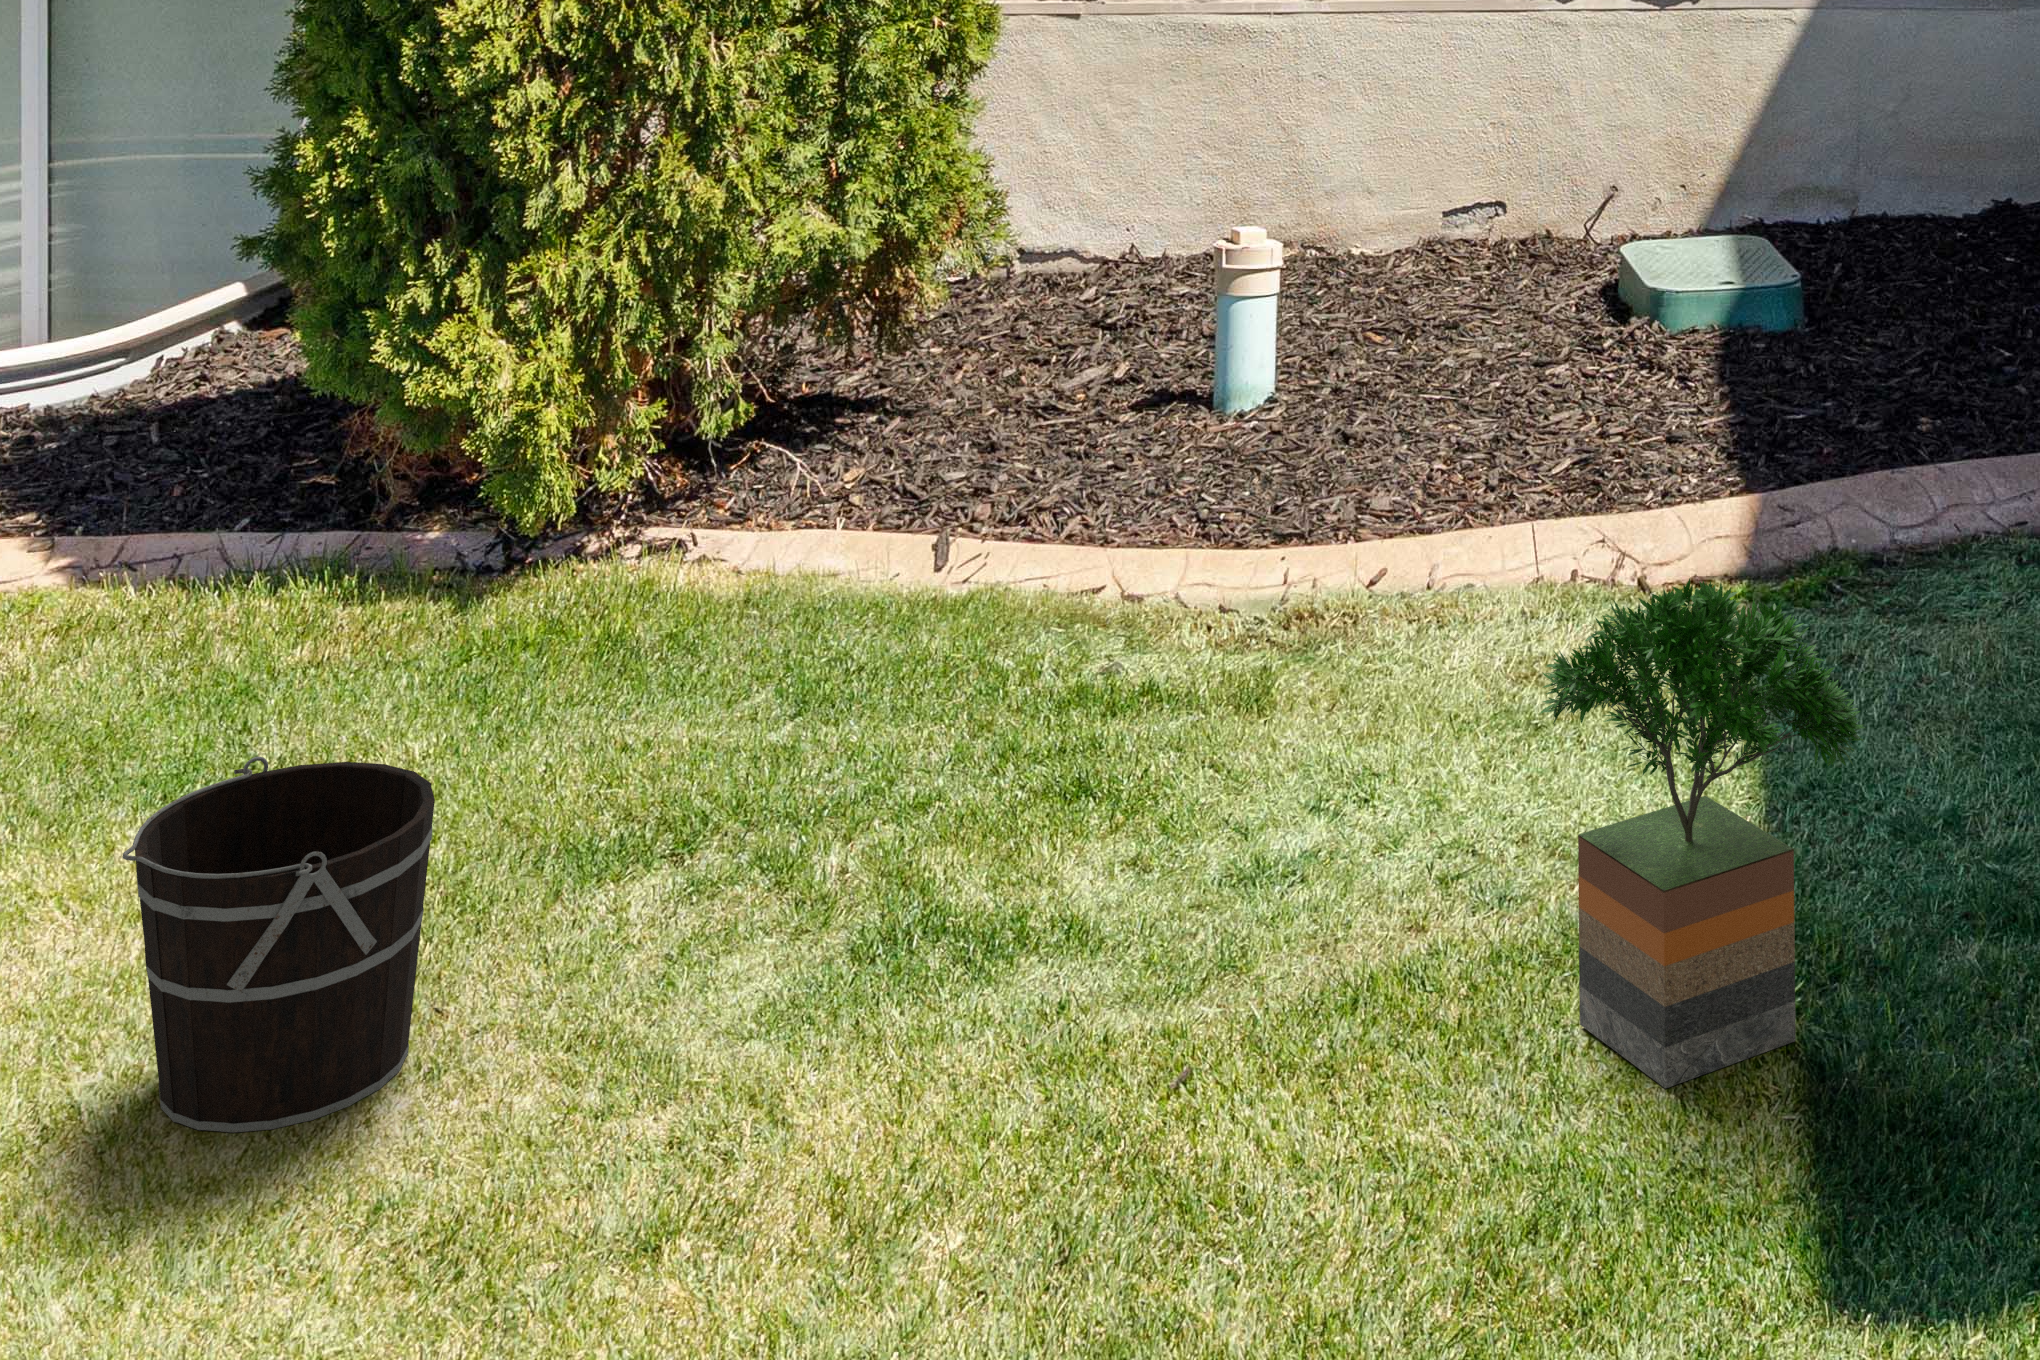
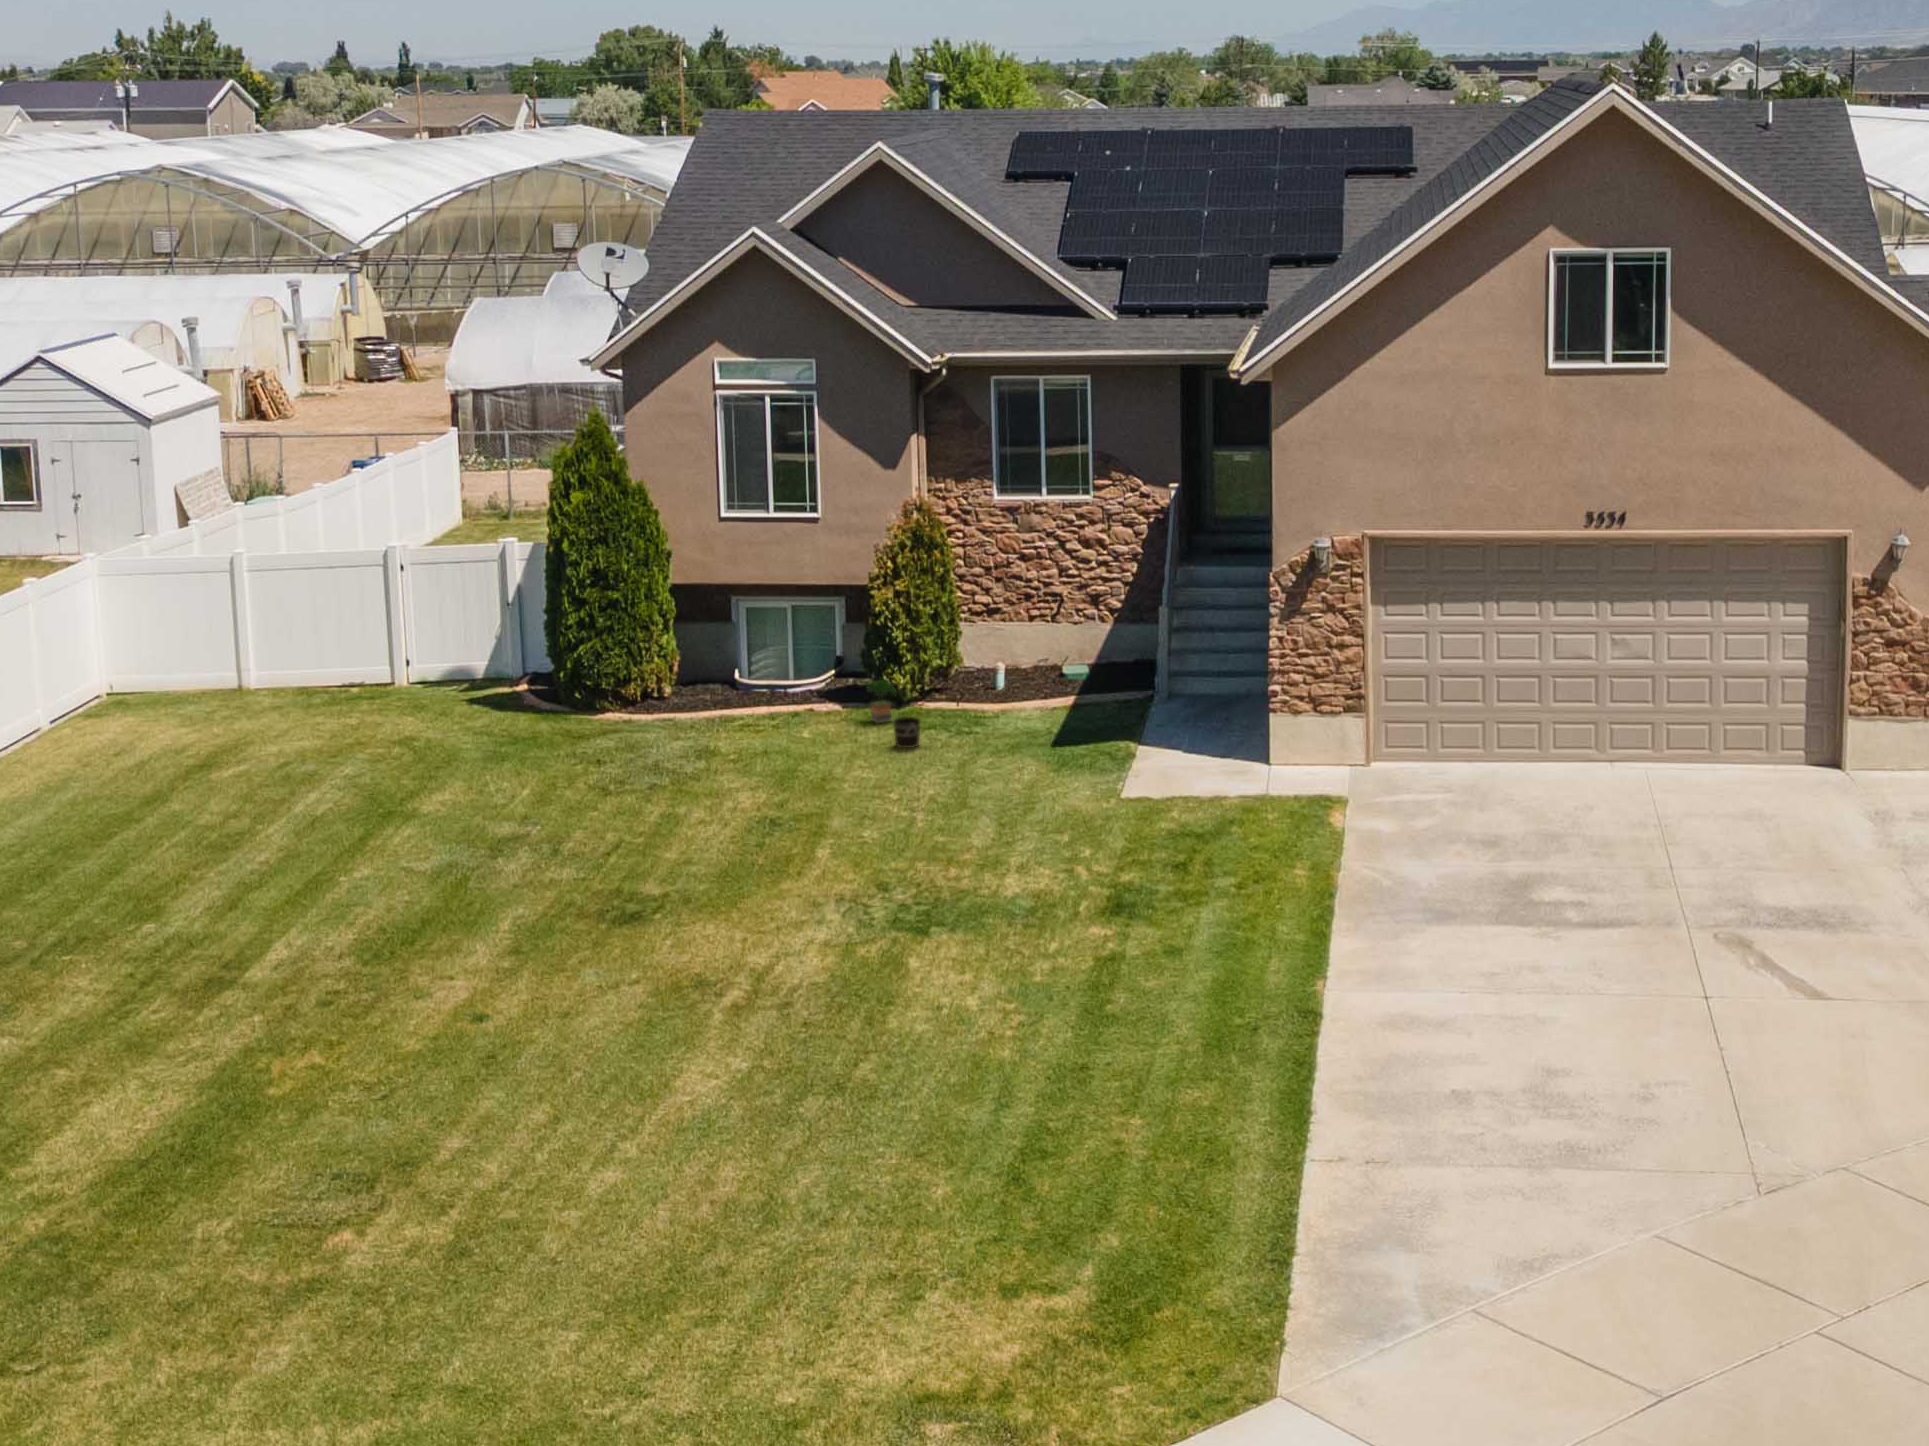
potted tree: present [1540,578,1865,1088] -> present [867,681,896,723]

